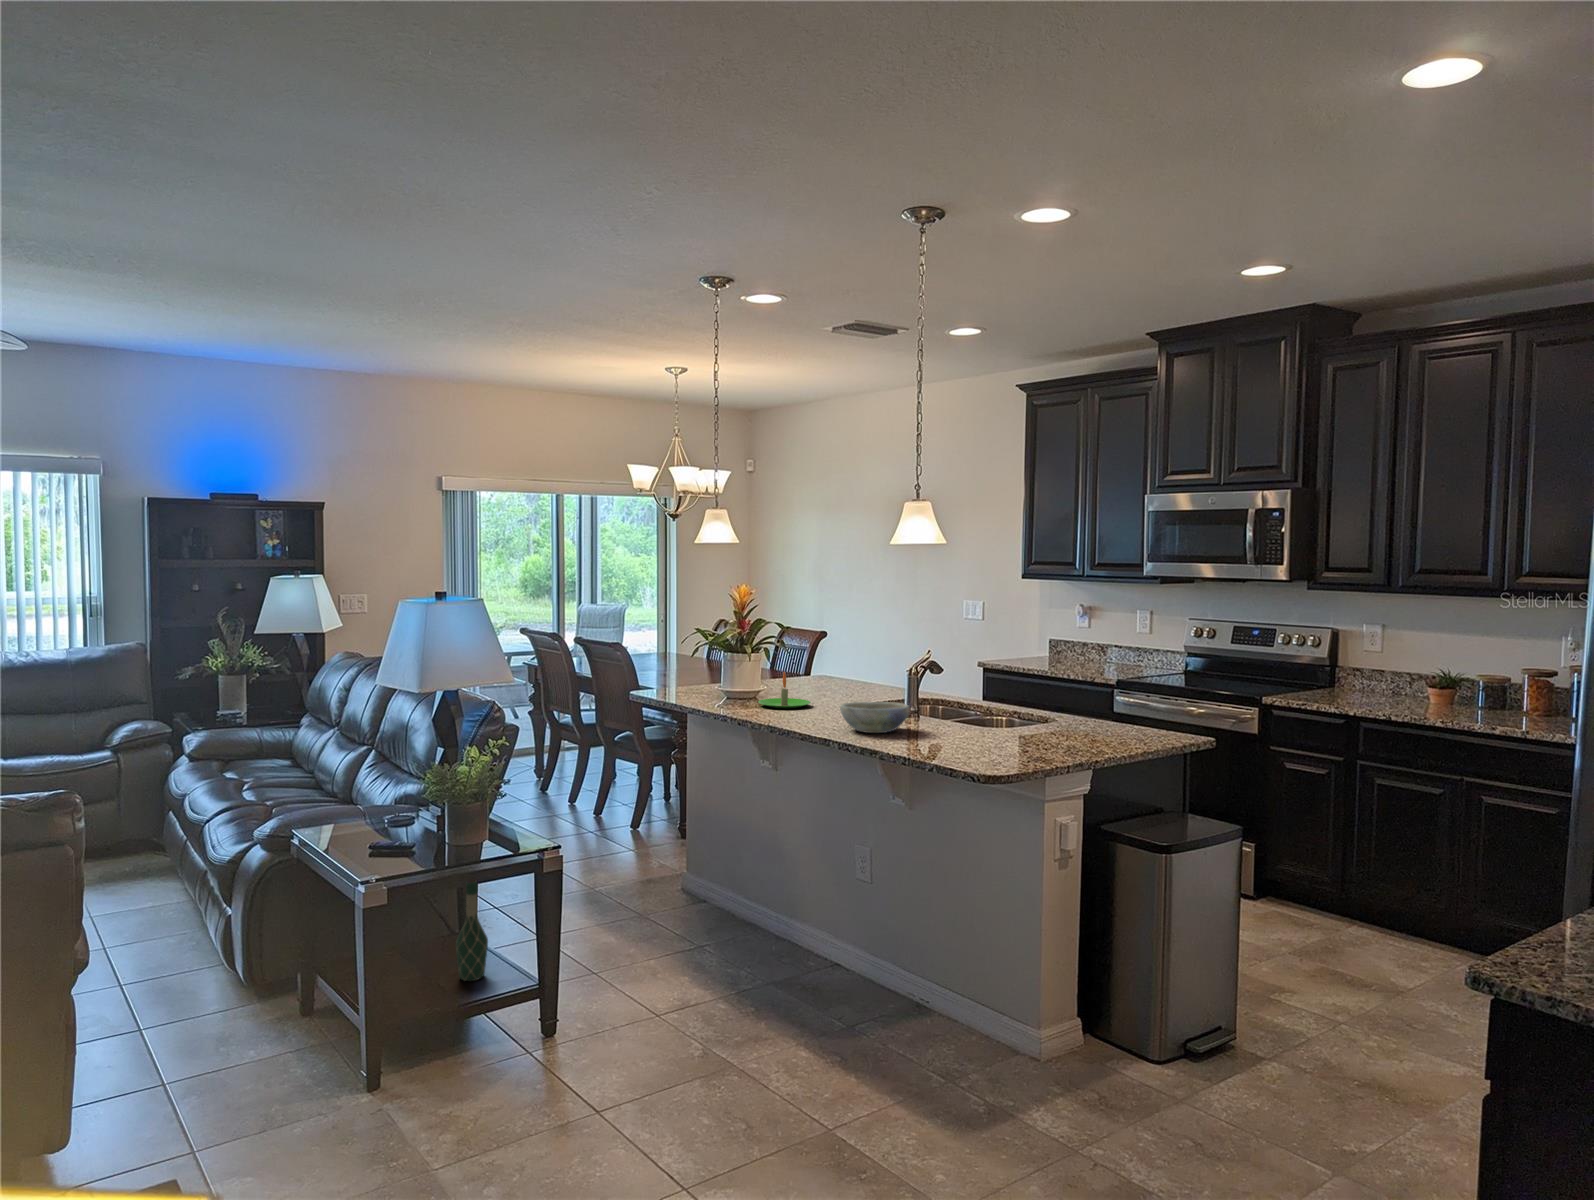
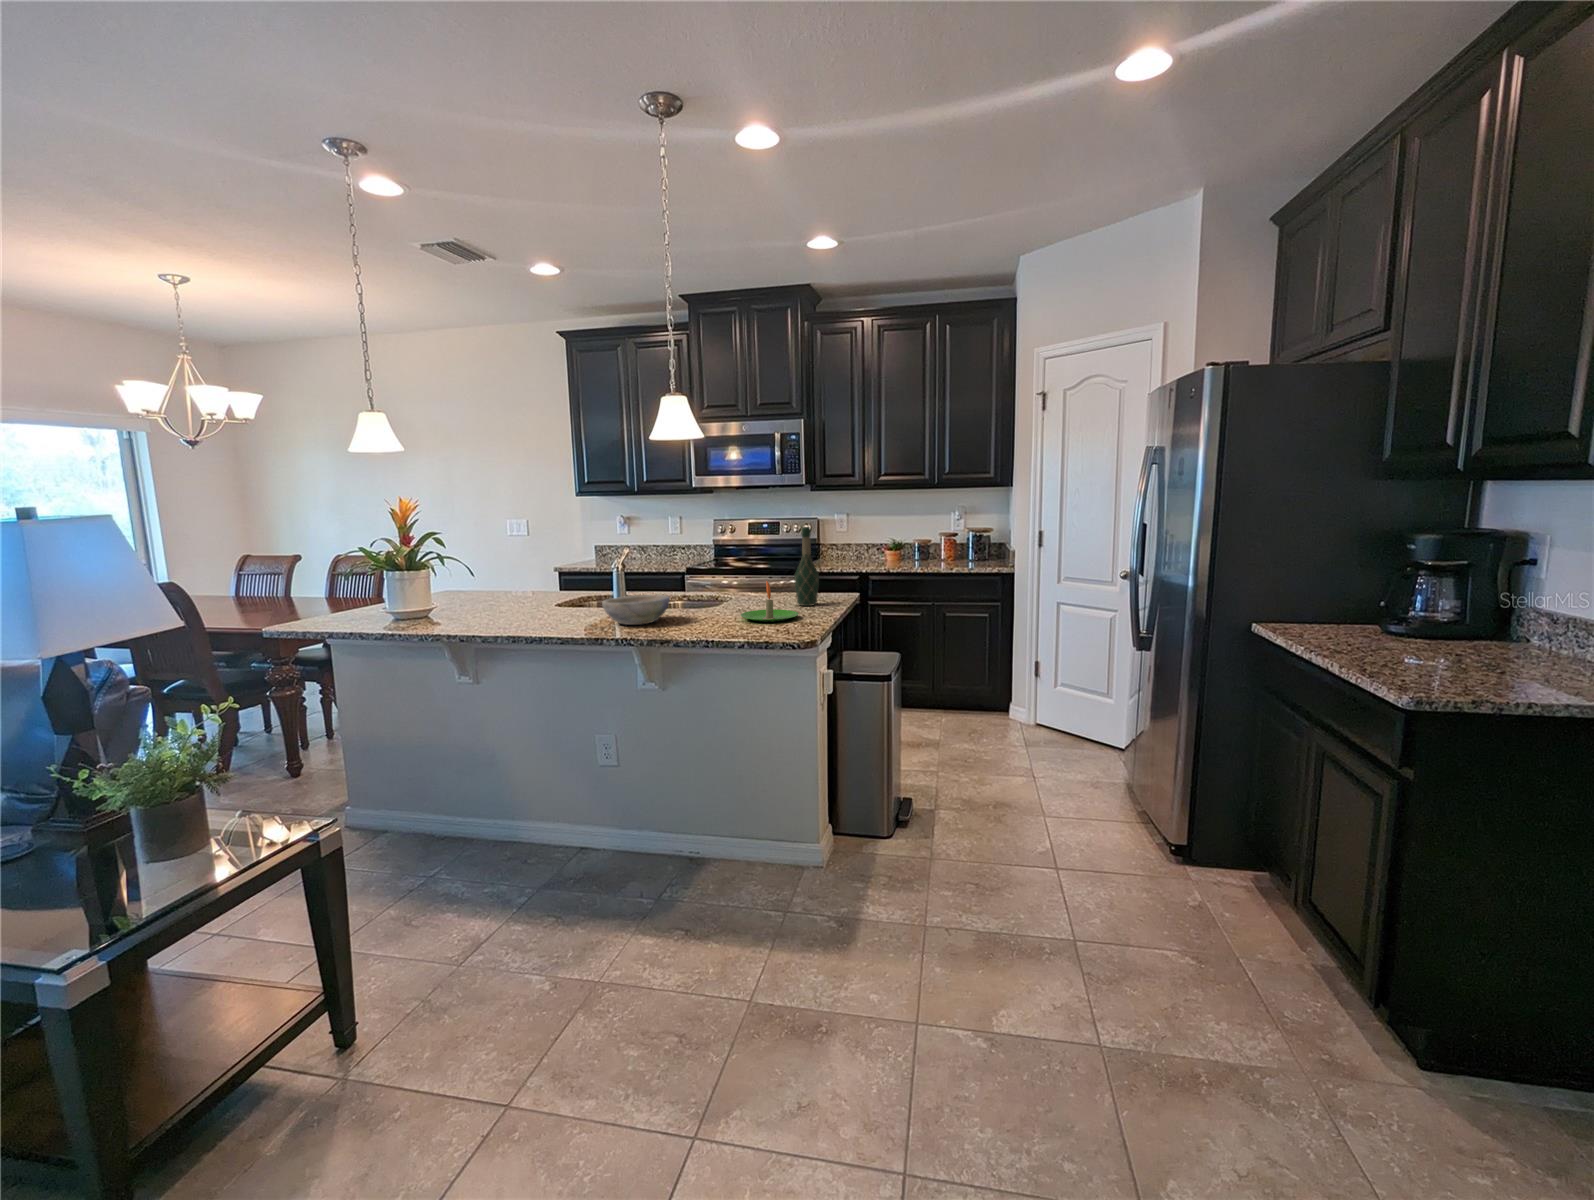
candle: present [758,672,811,708] -> present [741,581,799,622]
wine bottle: present [456,882,488,981] -> present [794,527,819,606]

